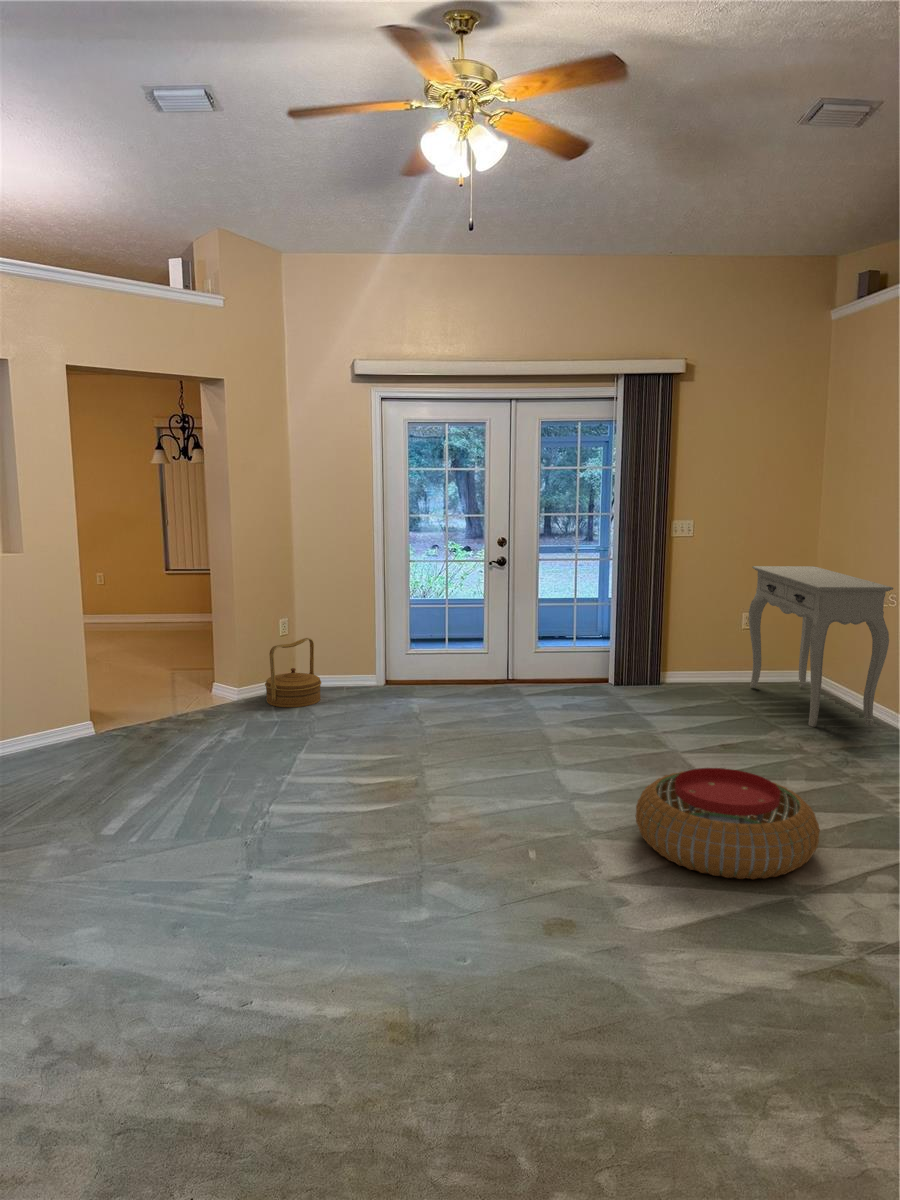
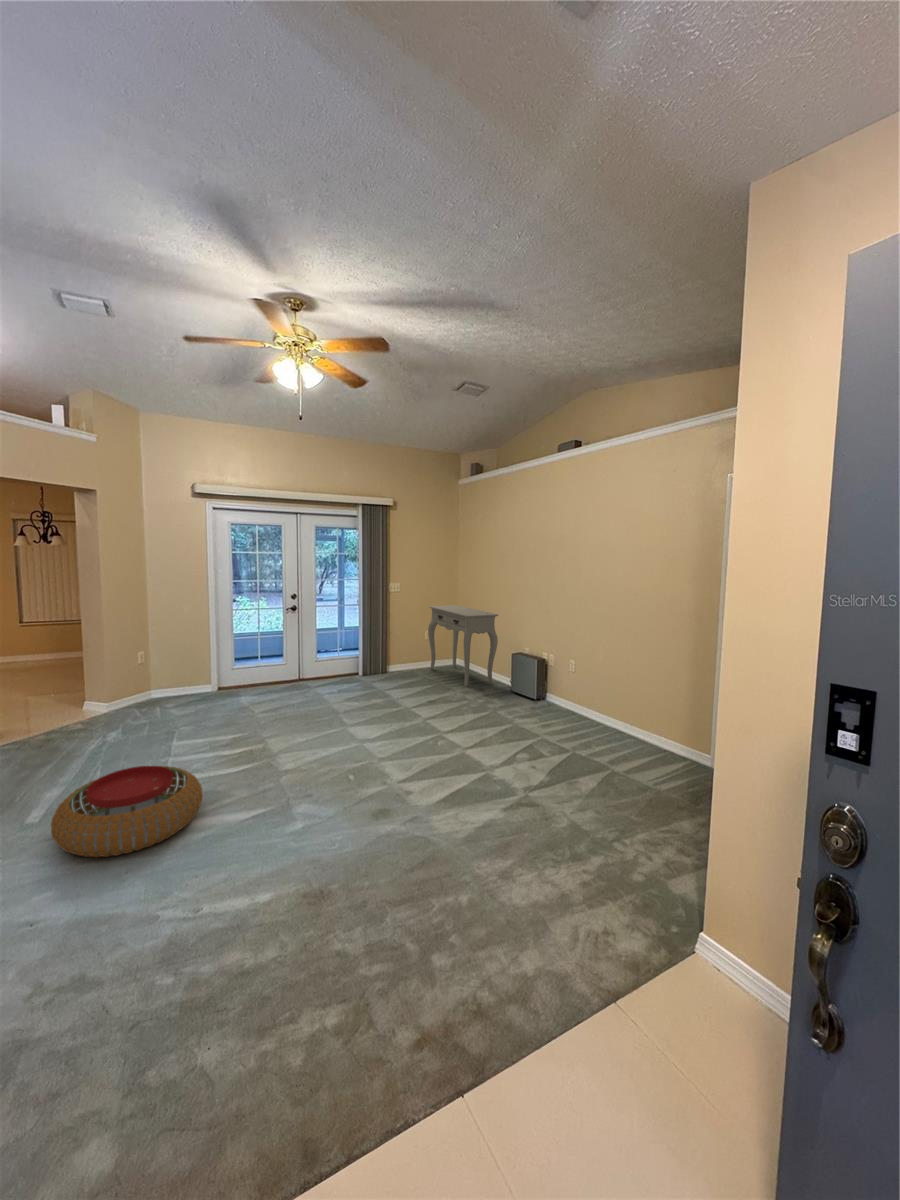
woven basket: present [265,638,321,708] -> none [133,663,177,711]
pouf: present [636,768,820,879] -> present [51,766,202,857]

